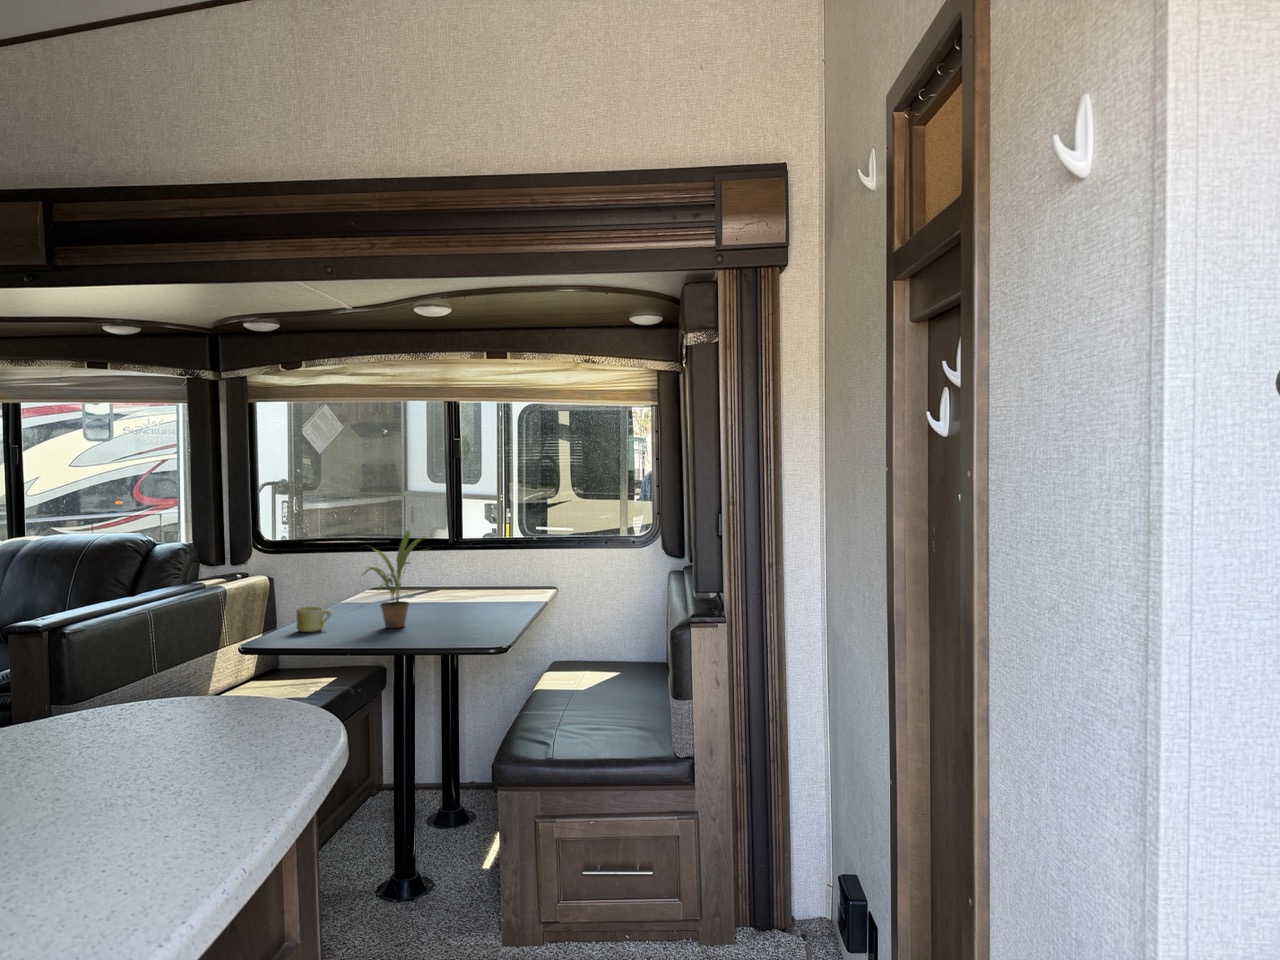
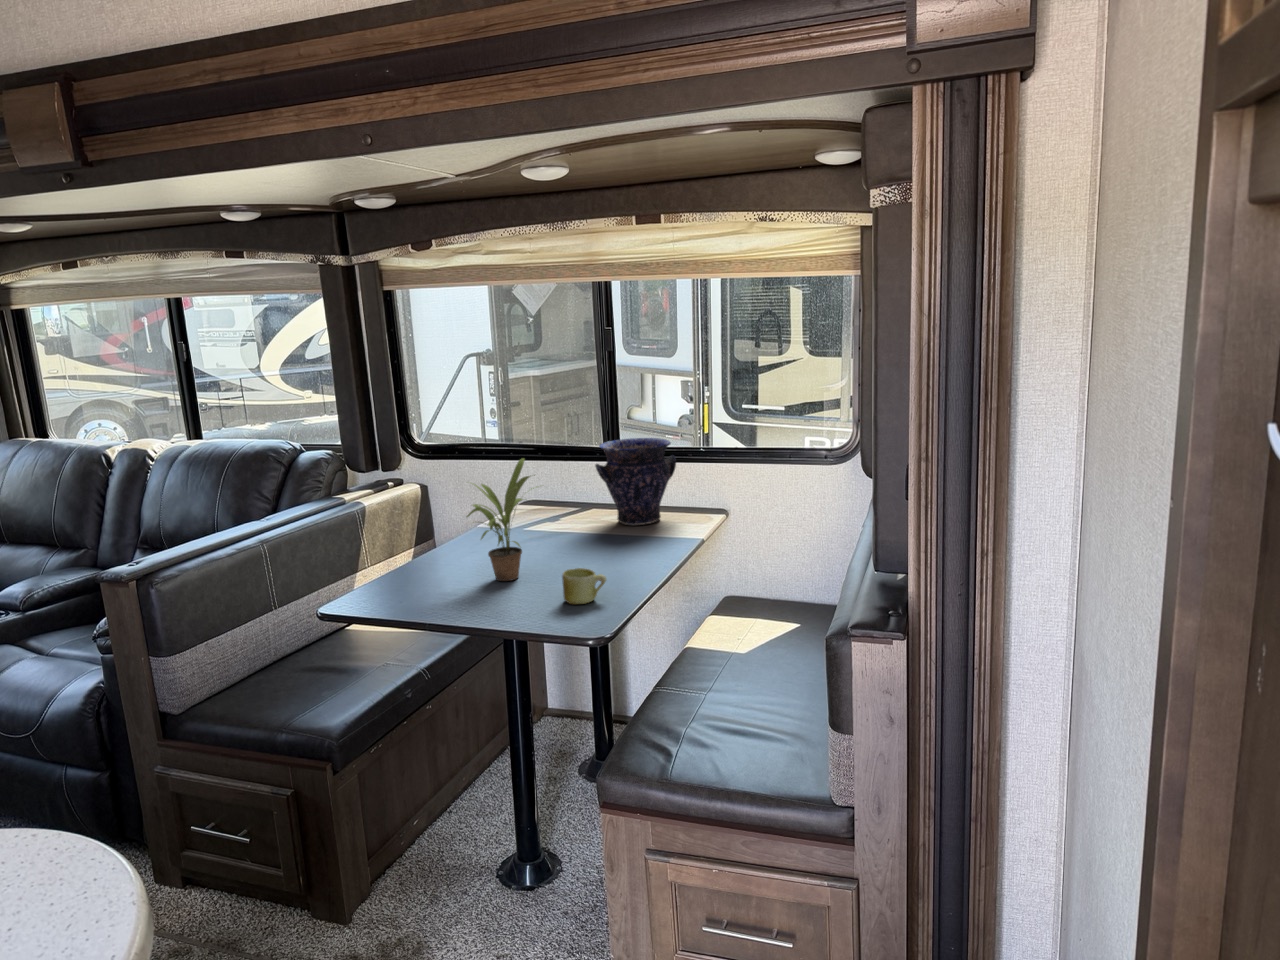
vase: none [452,527,519,597] -> present [595,438,676,525]
mug: present [297,607,332,632] -> present [562,568,606,604]

